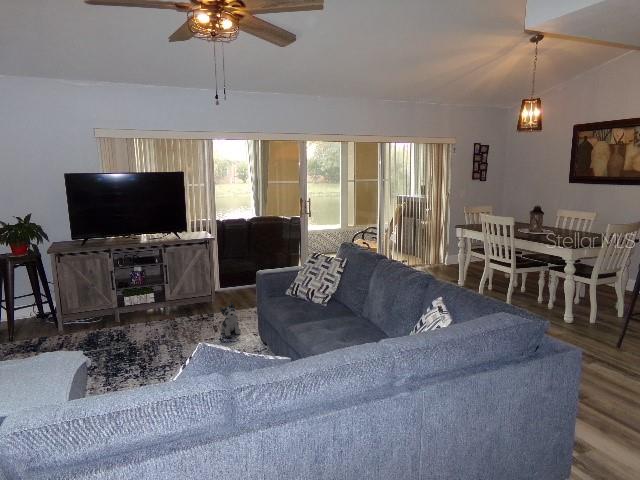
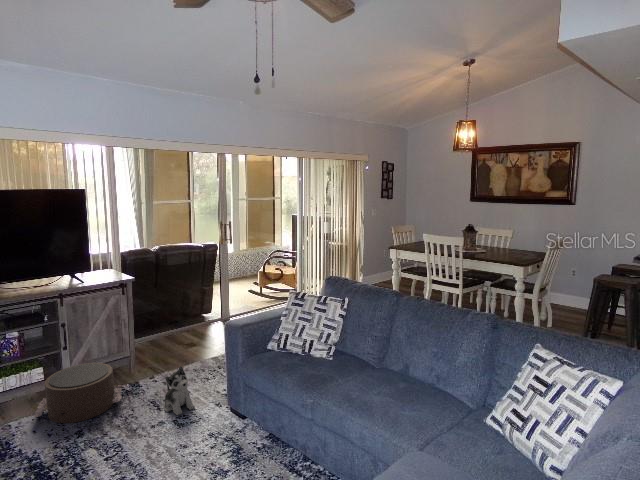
pouf: none [141,295,199,331] -> present [34,363,122,423]

